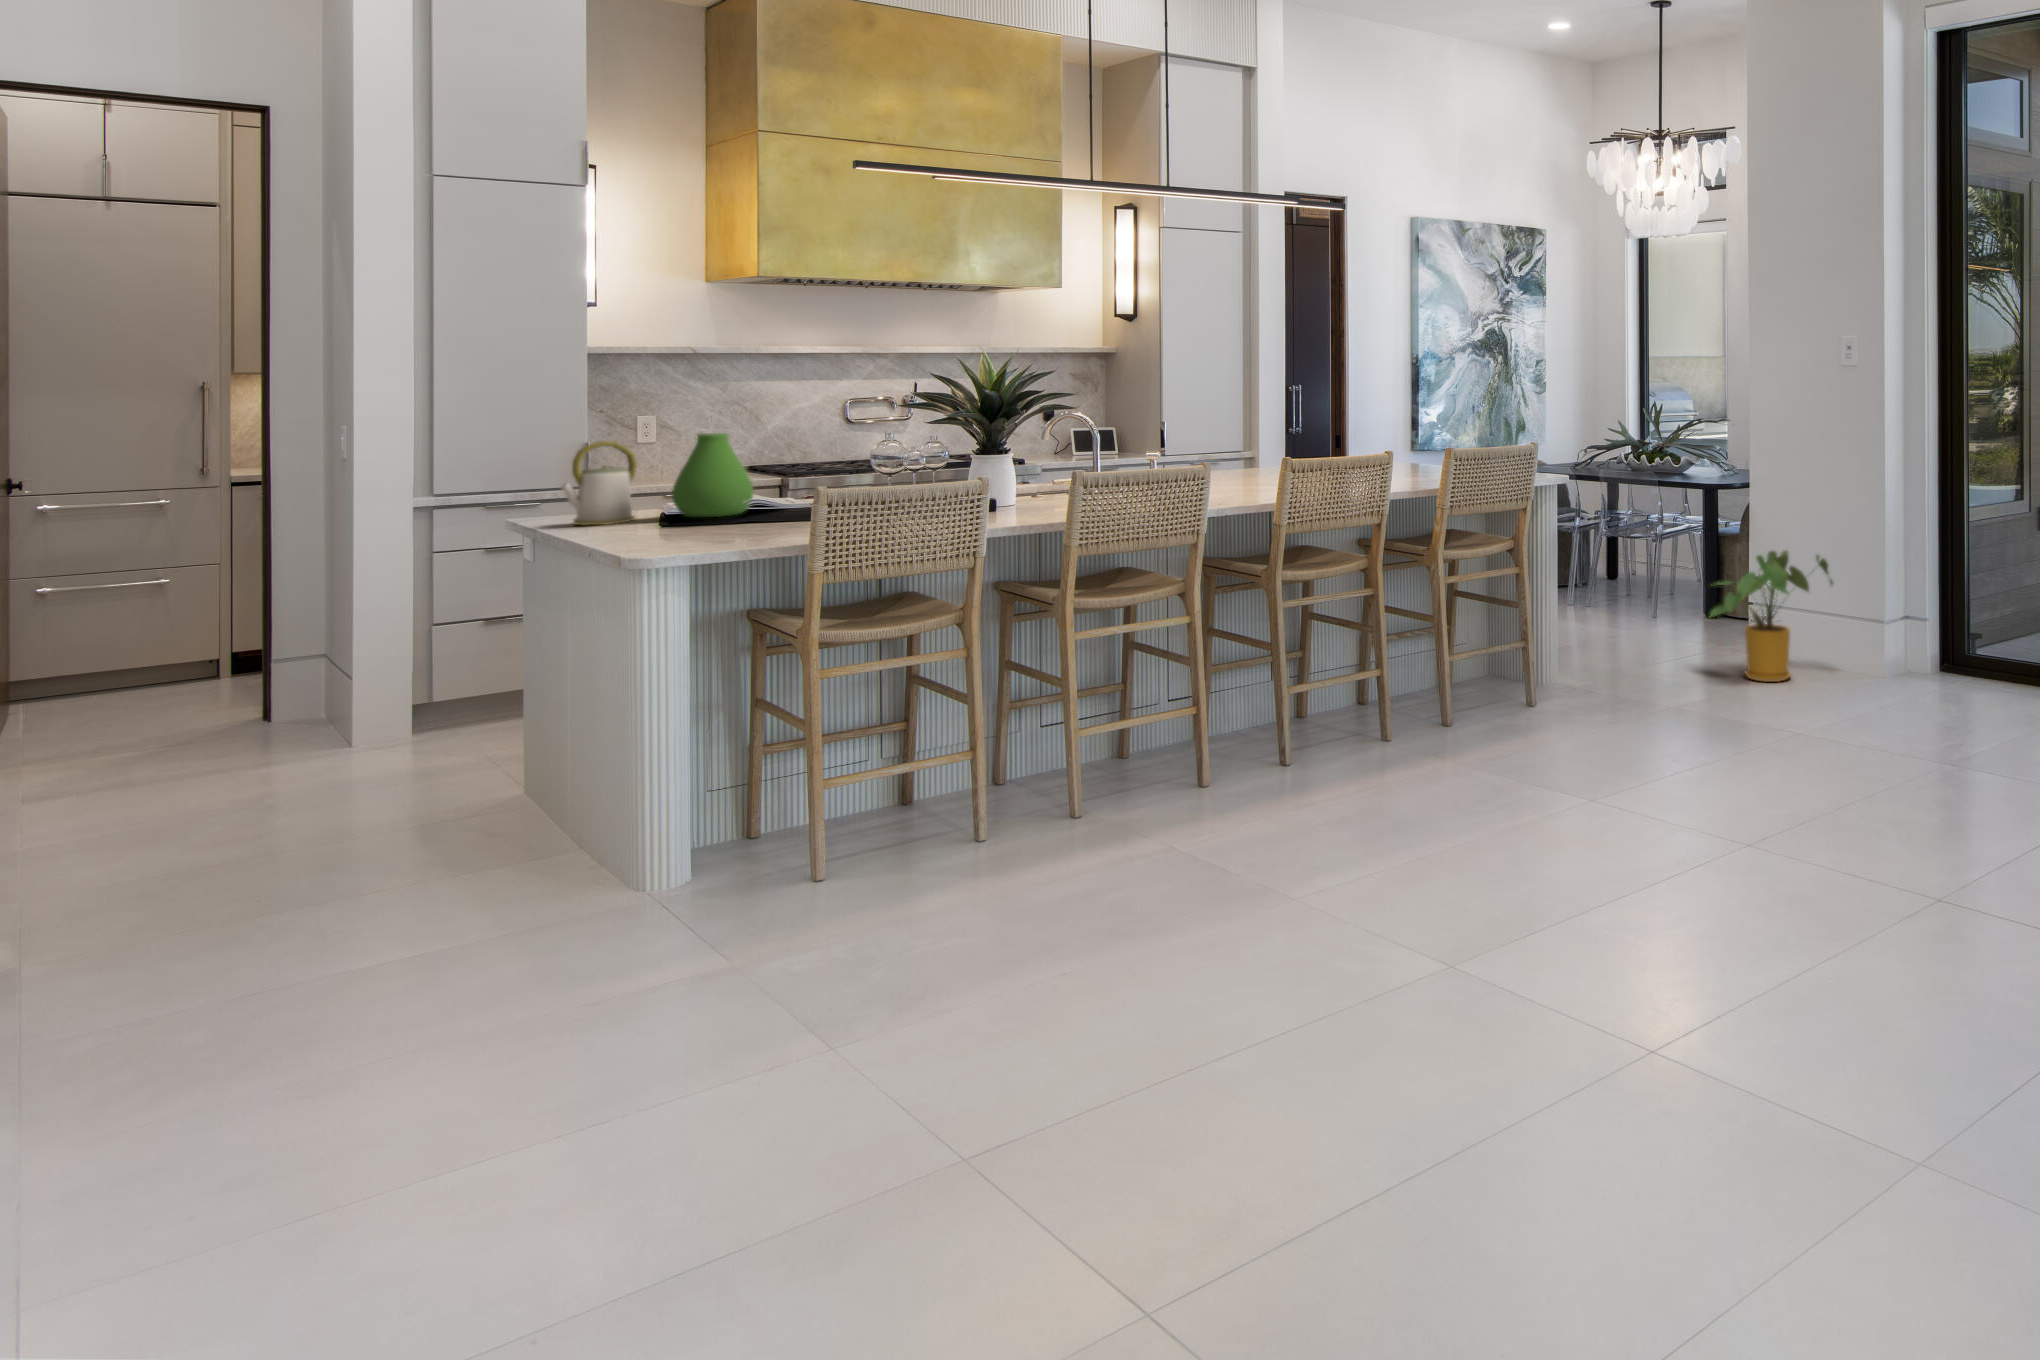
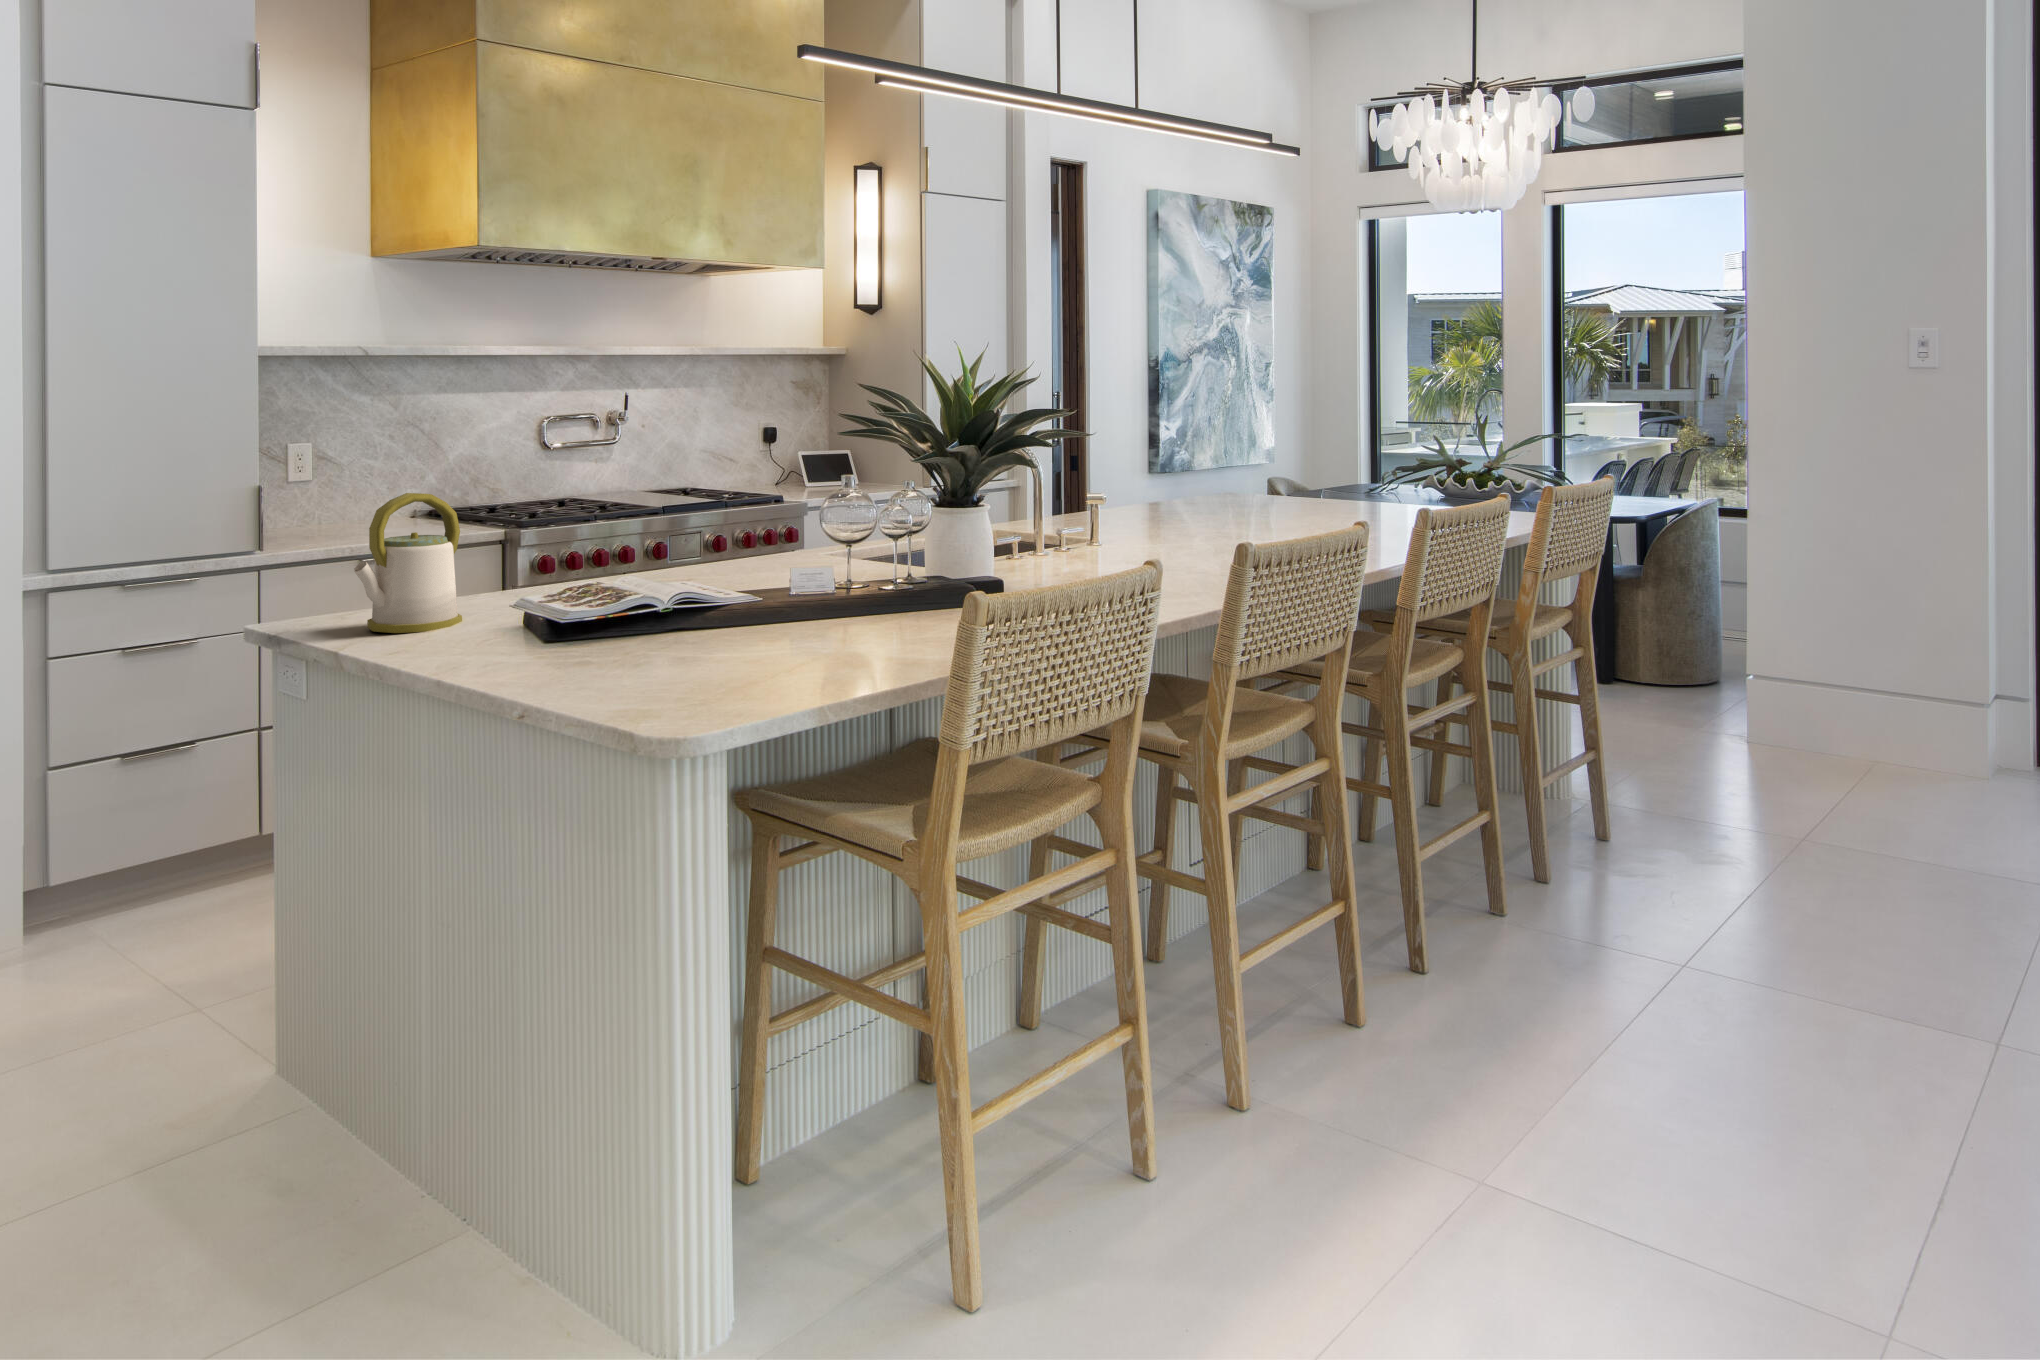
vase: present [672,433,753,517] -> none [532,478,652,617]
house plant: present [1709,551,1833,682] -> none [1772,611,1938,793]

